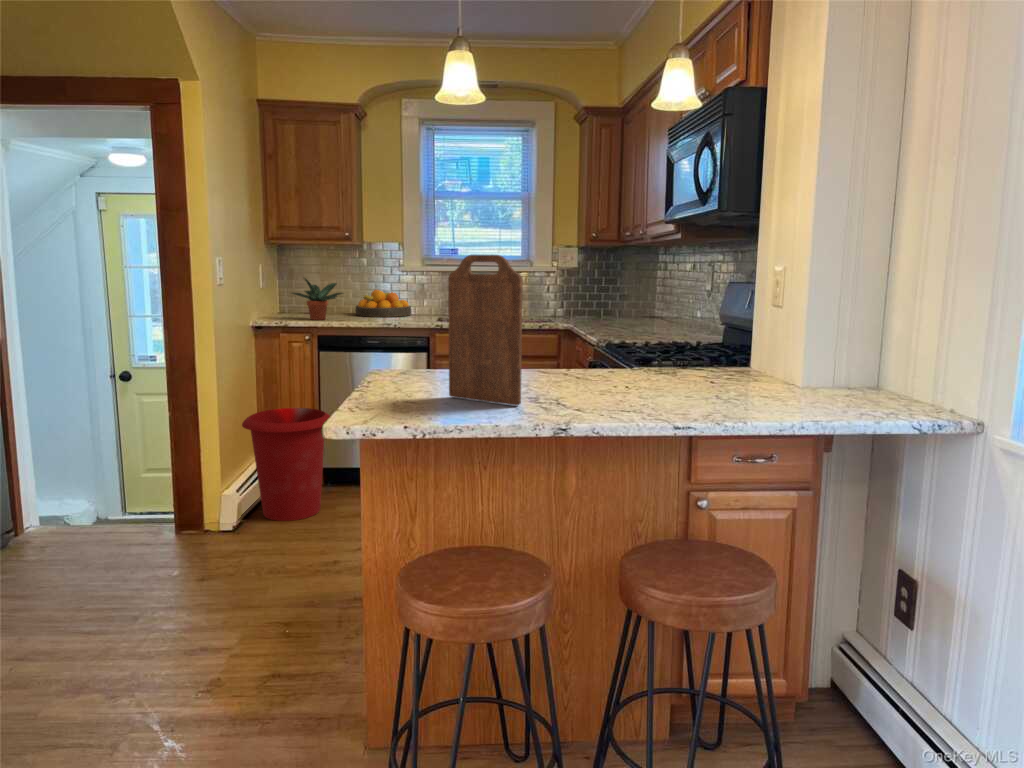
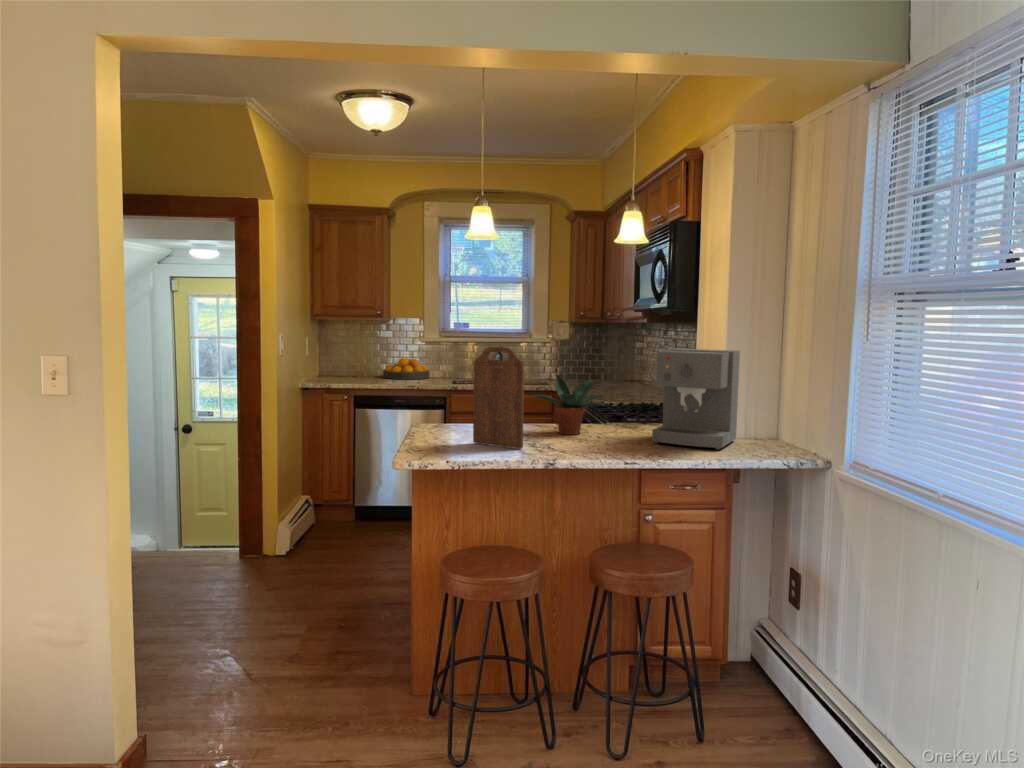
coffee maker: none [706,261,835,405] -> present [652,348,740,450]
potted plant: present [292,279,343,320] -> present [533,374,605,435]
waste bin: present [242,408,330,521] -> none [295,454,368,547]

